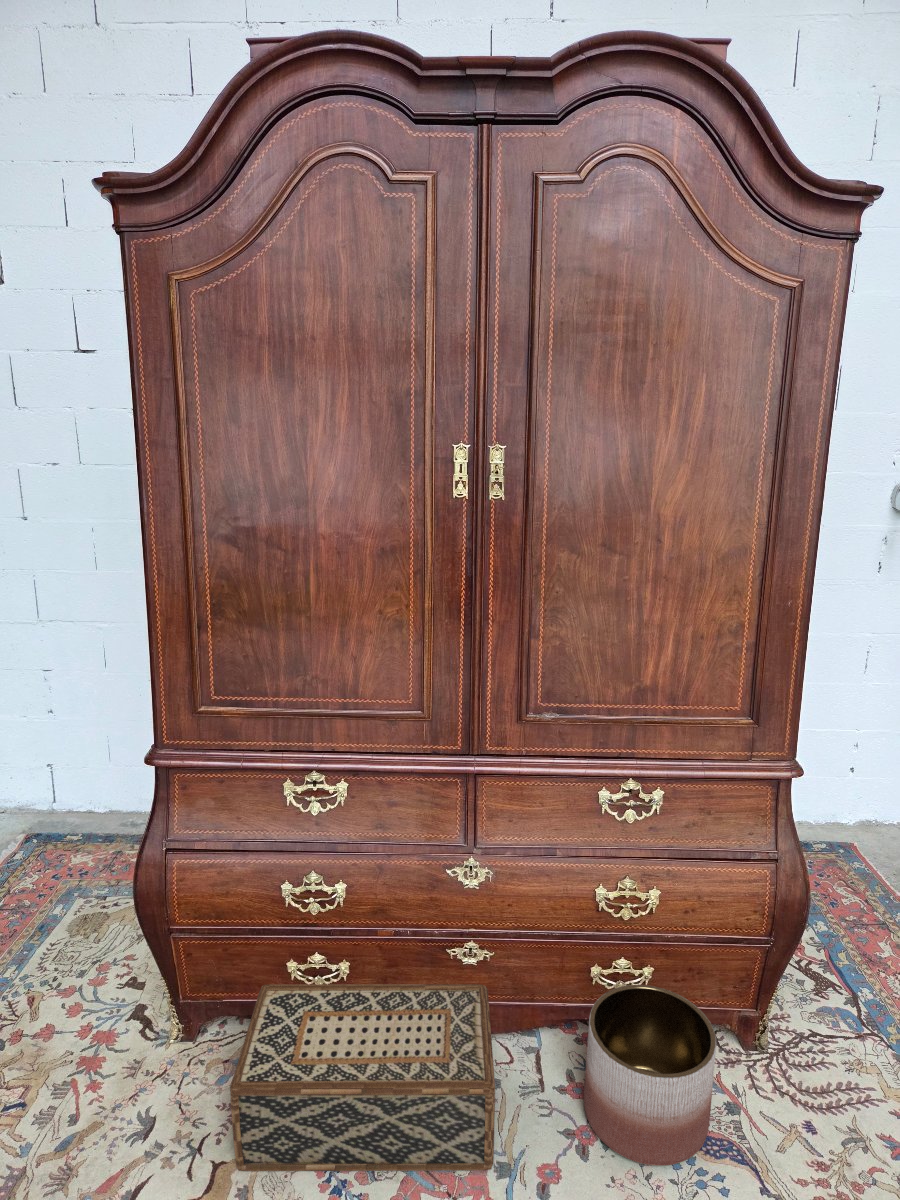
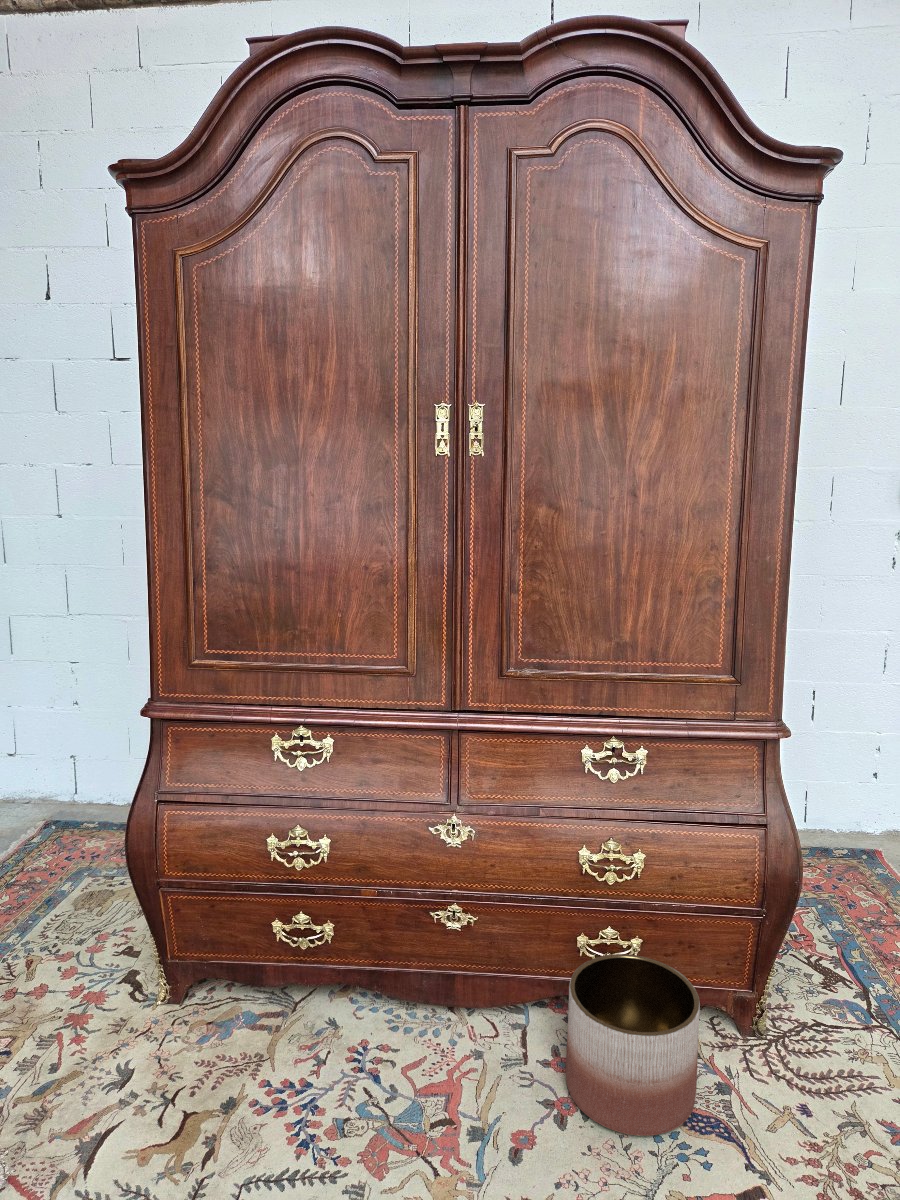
woven basket: present [230,984,495,1171] -> none [202,943,471,1132]

